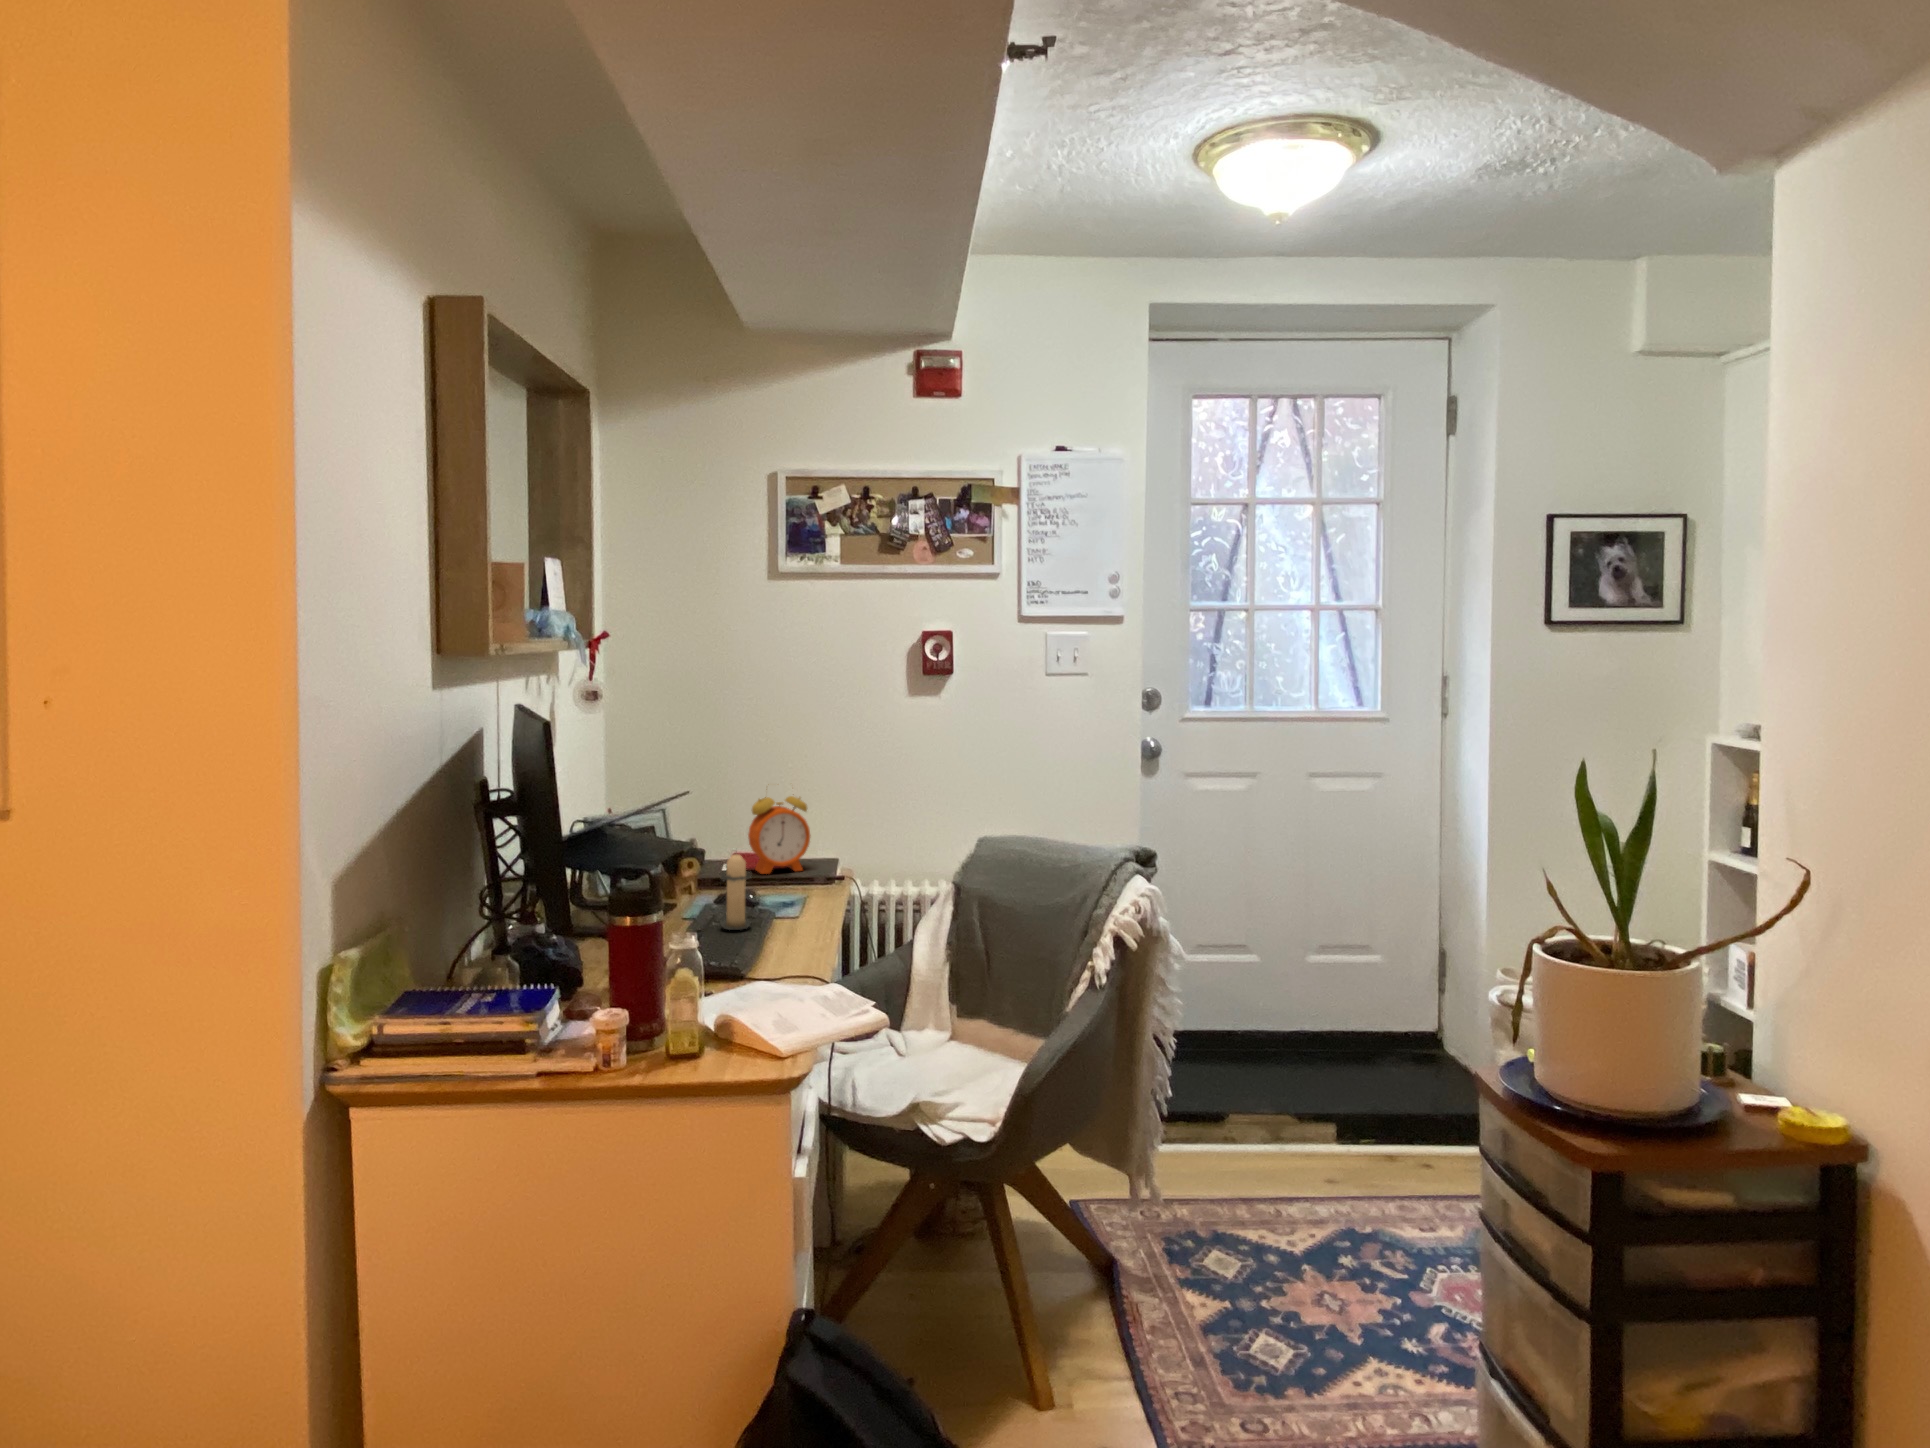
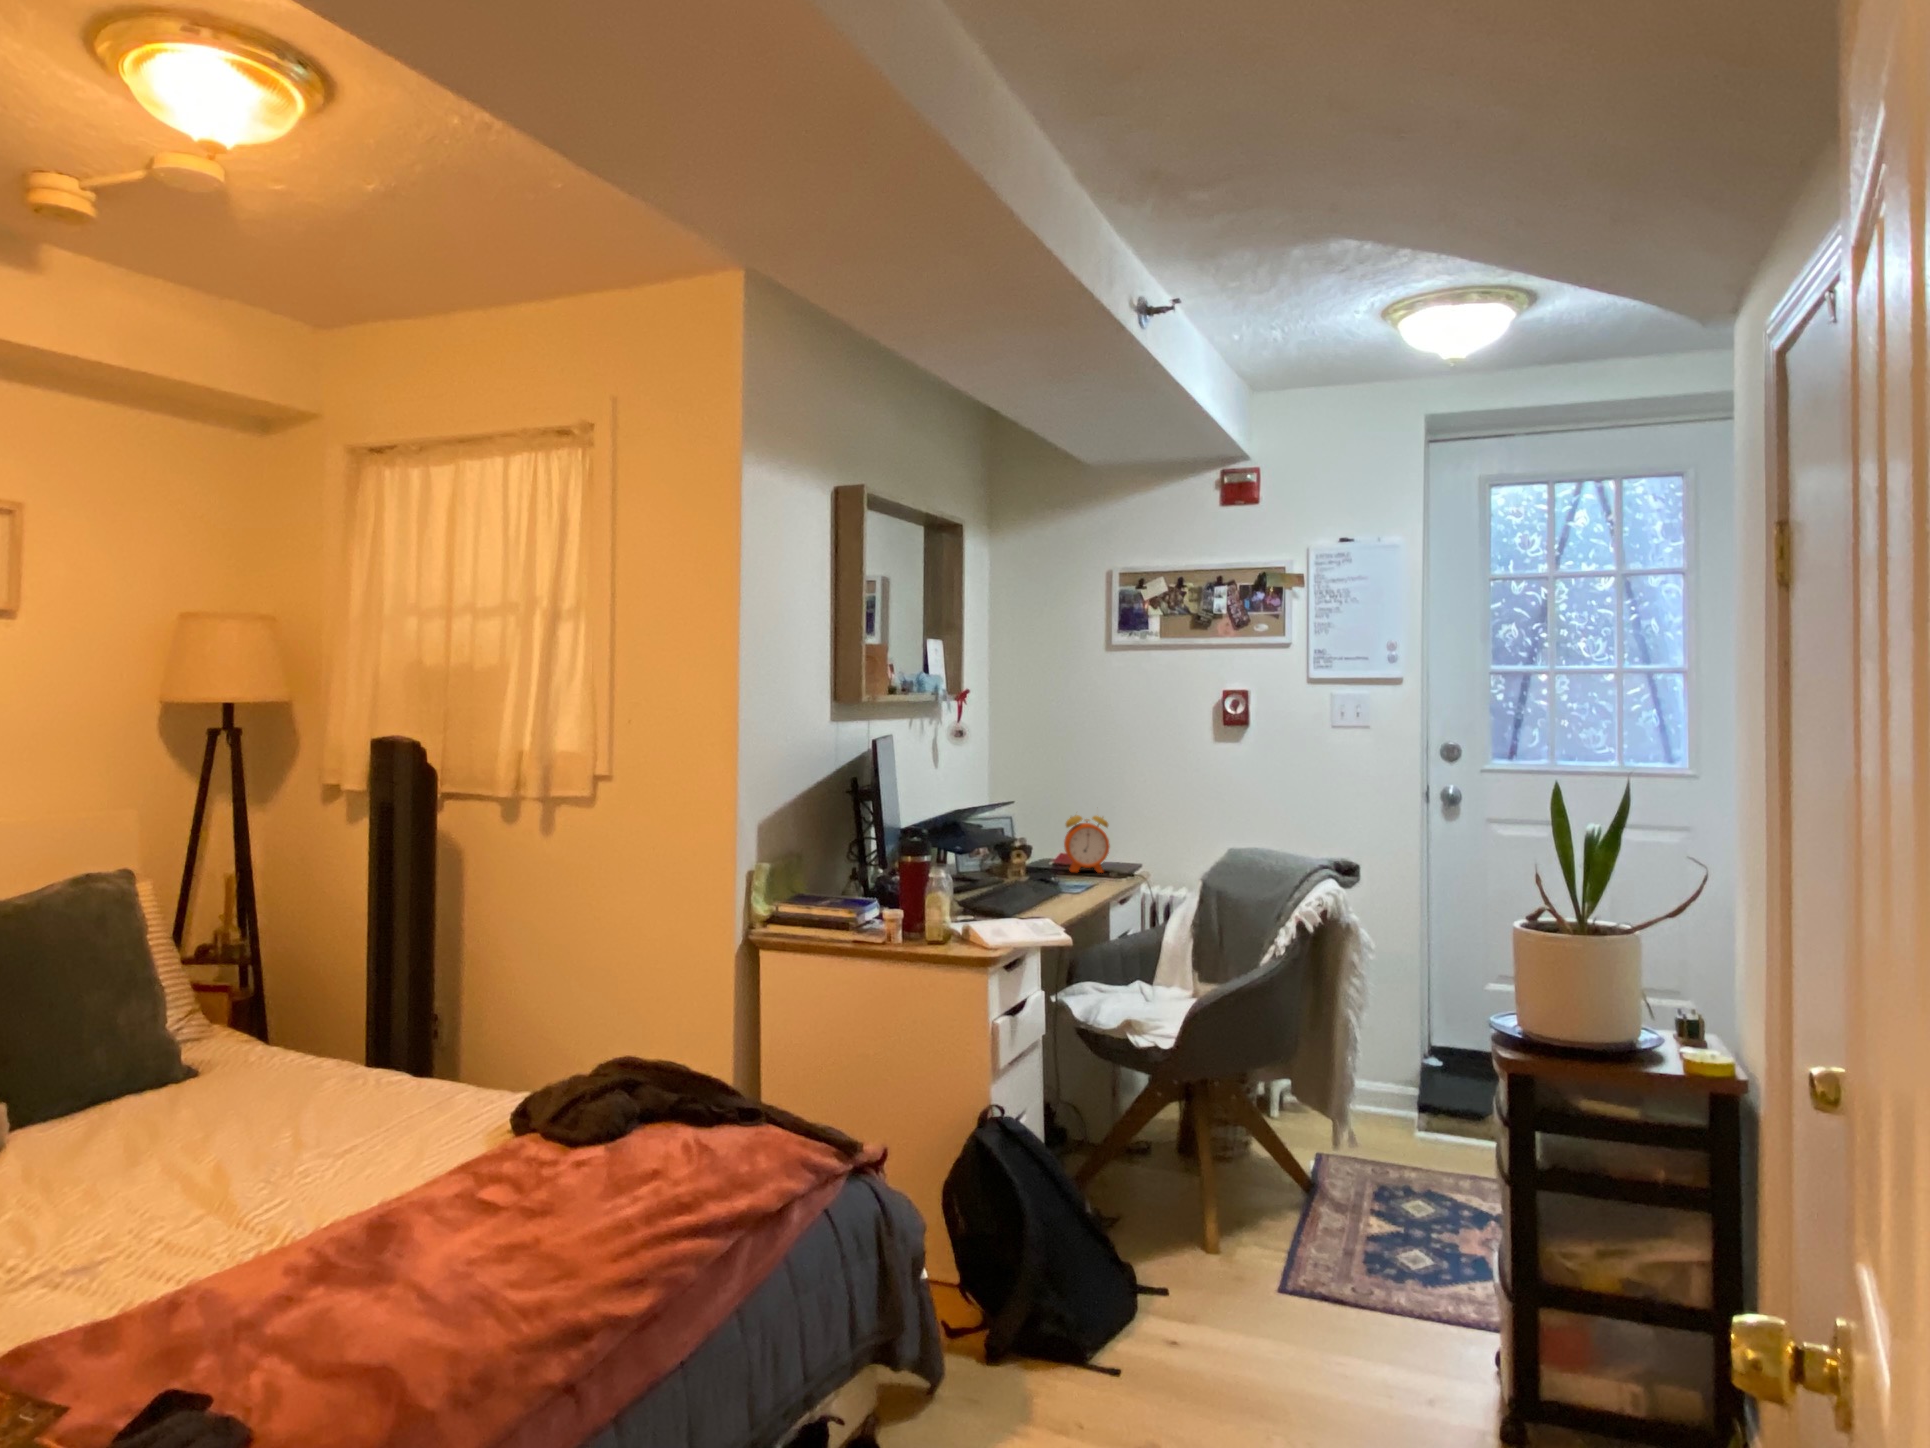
candle: present [721,854,751,930] -> none [1010,840,1037,897]

